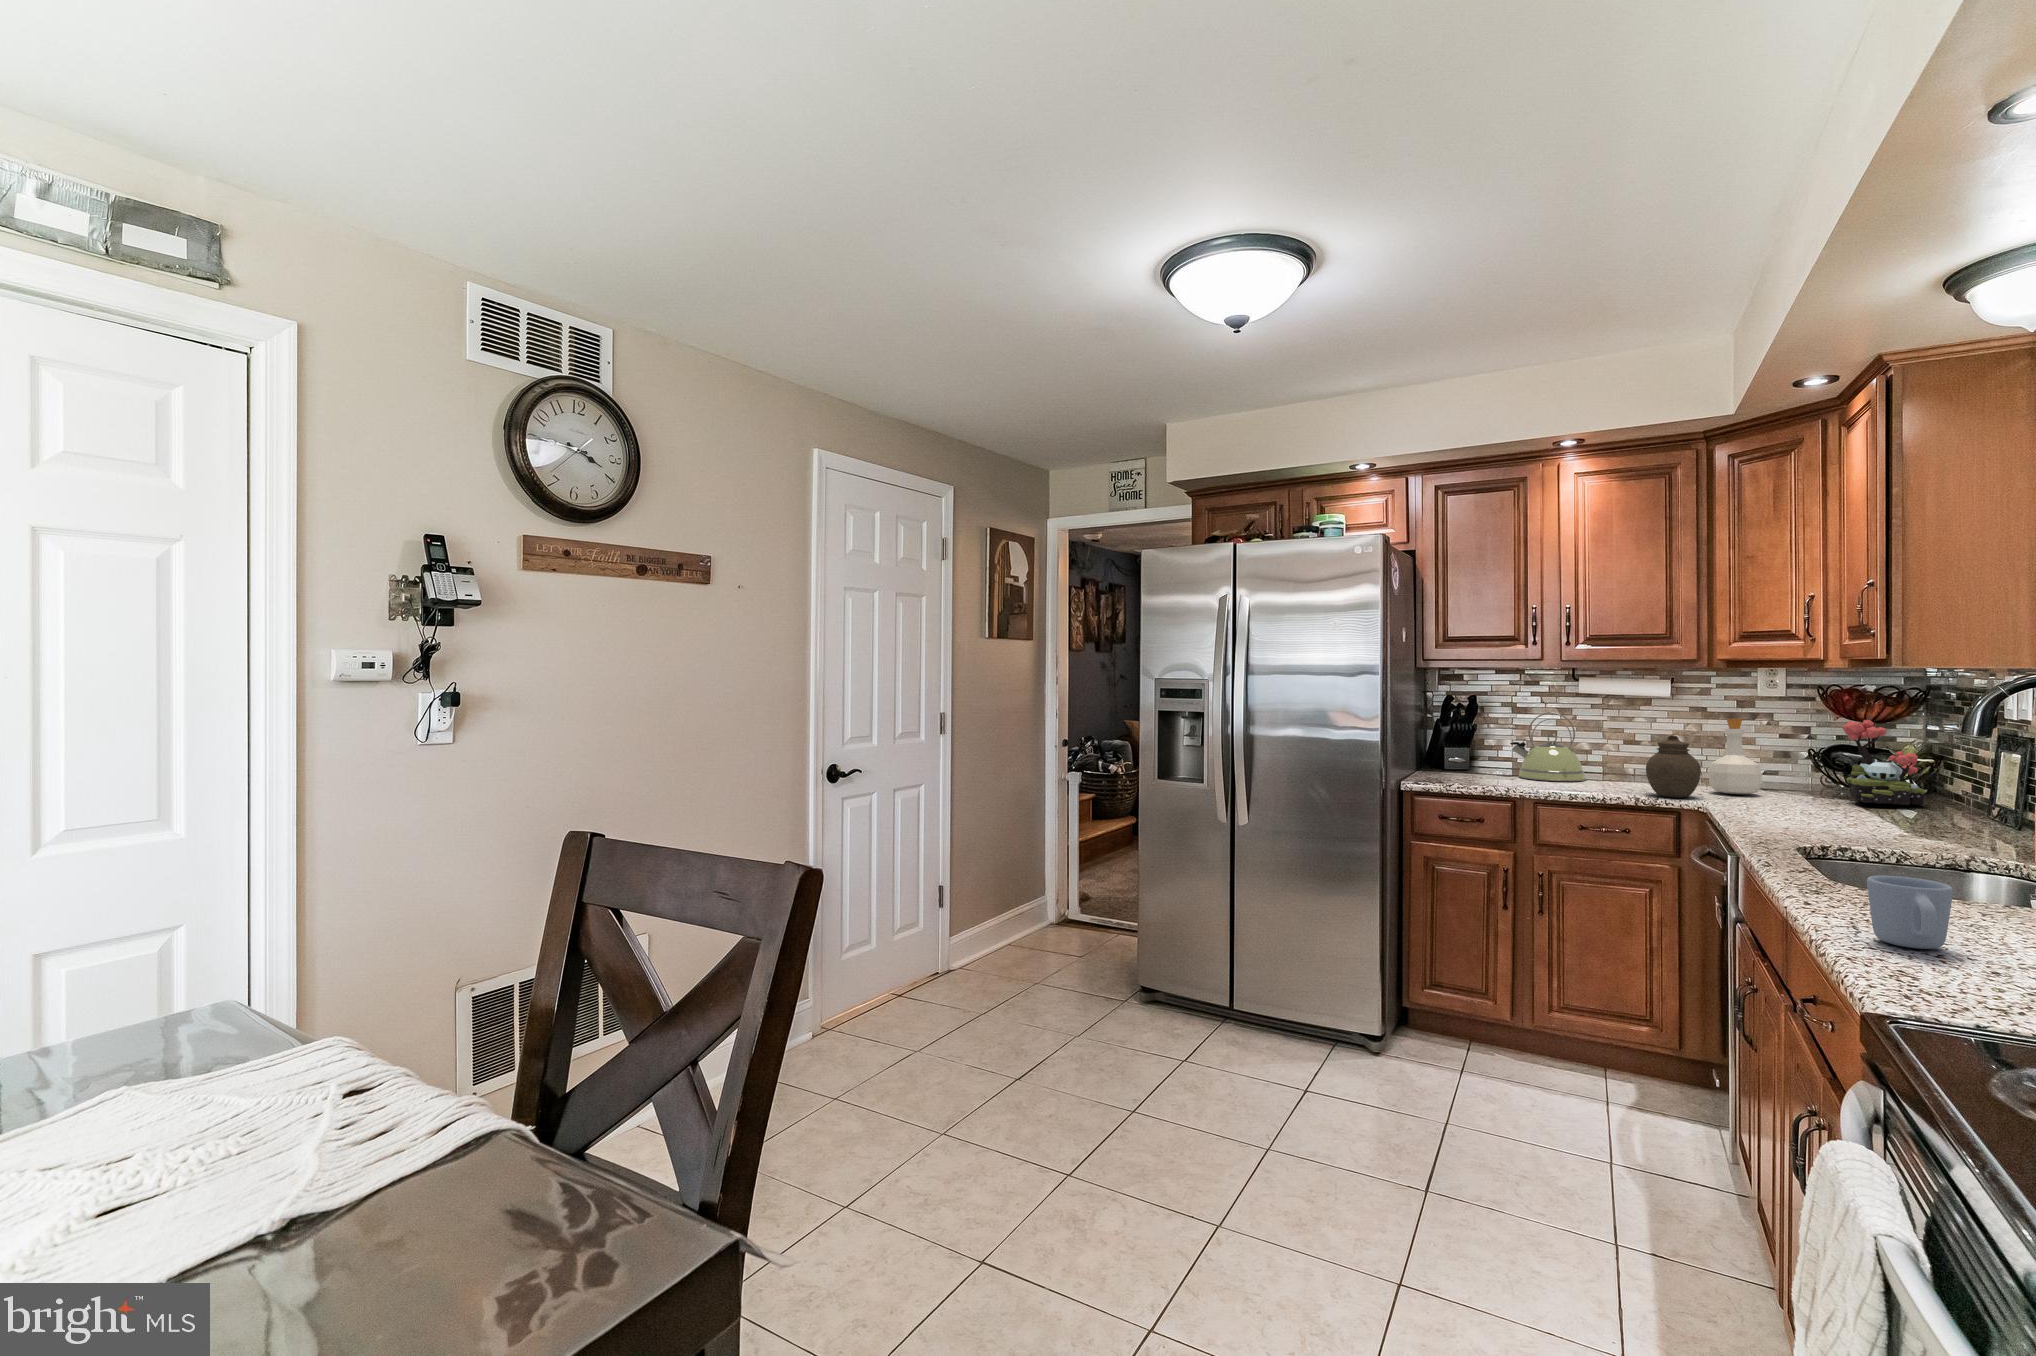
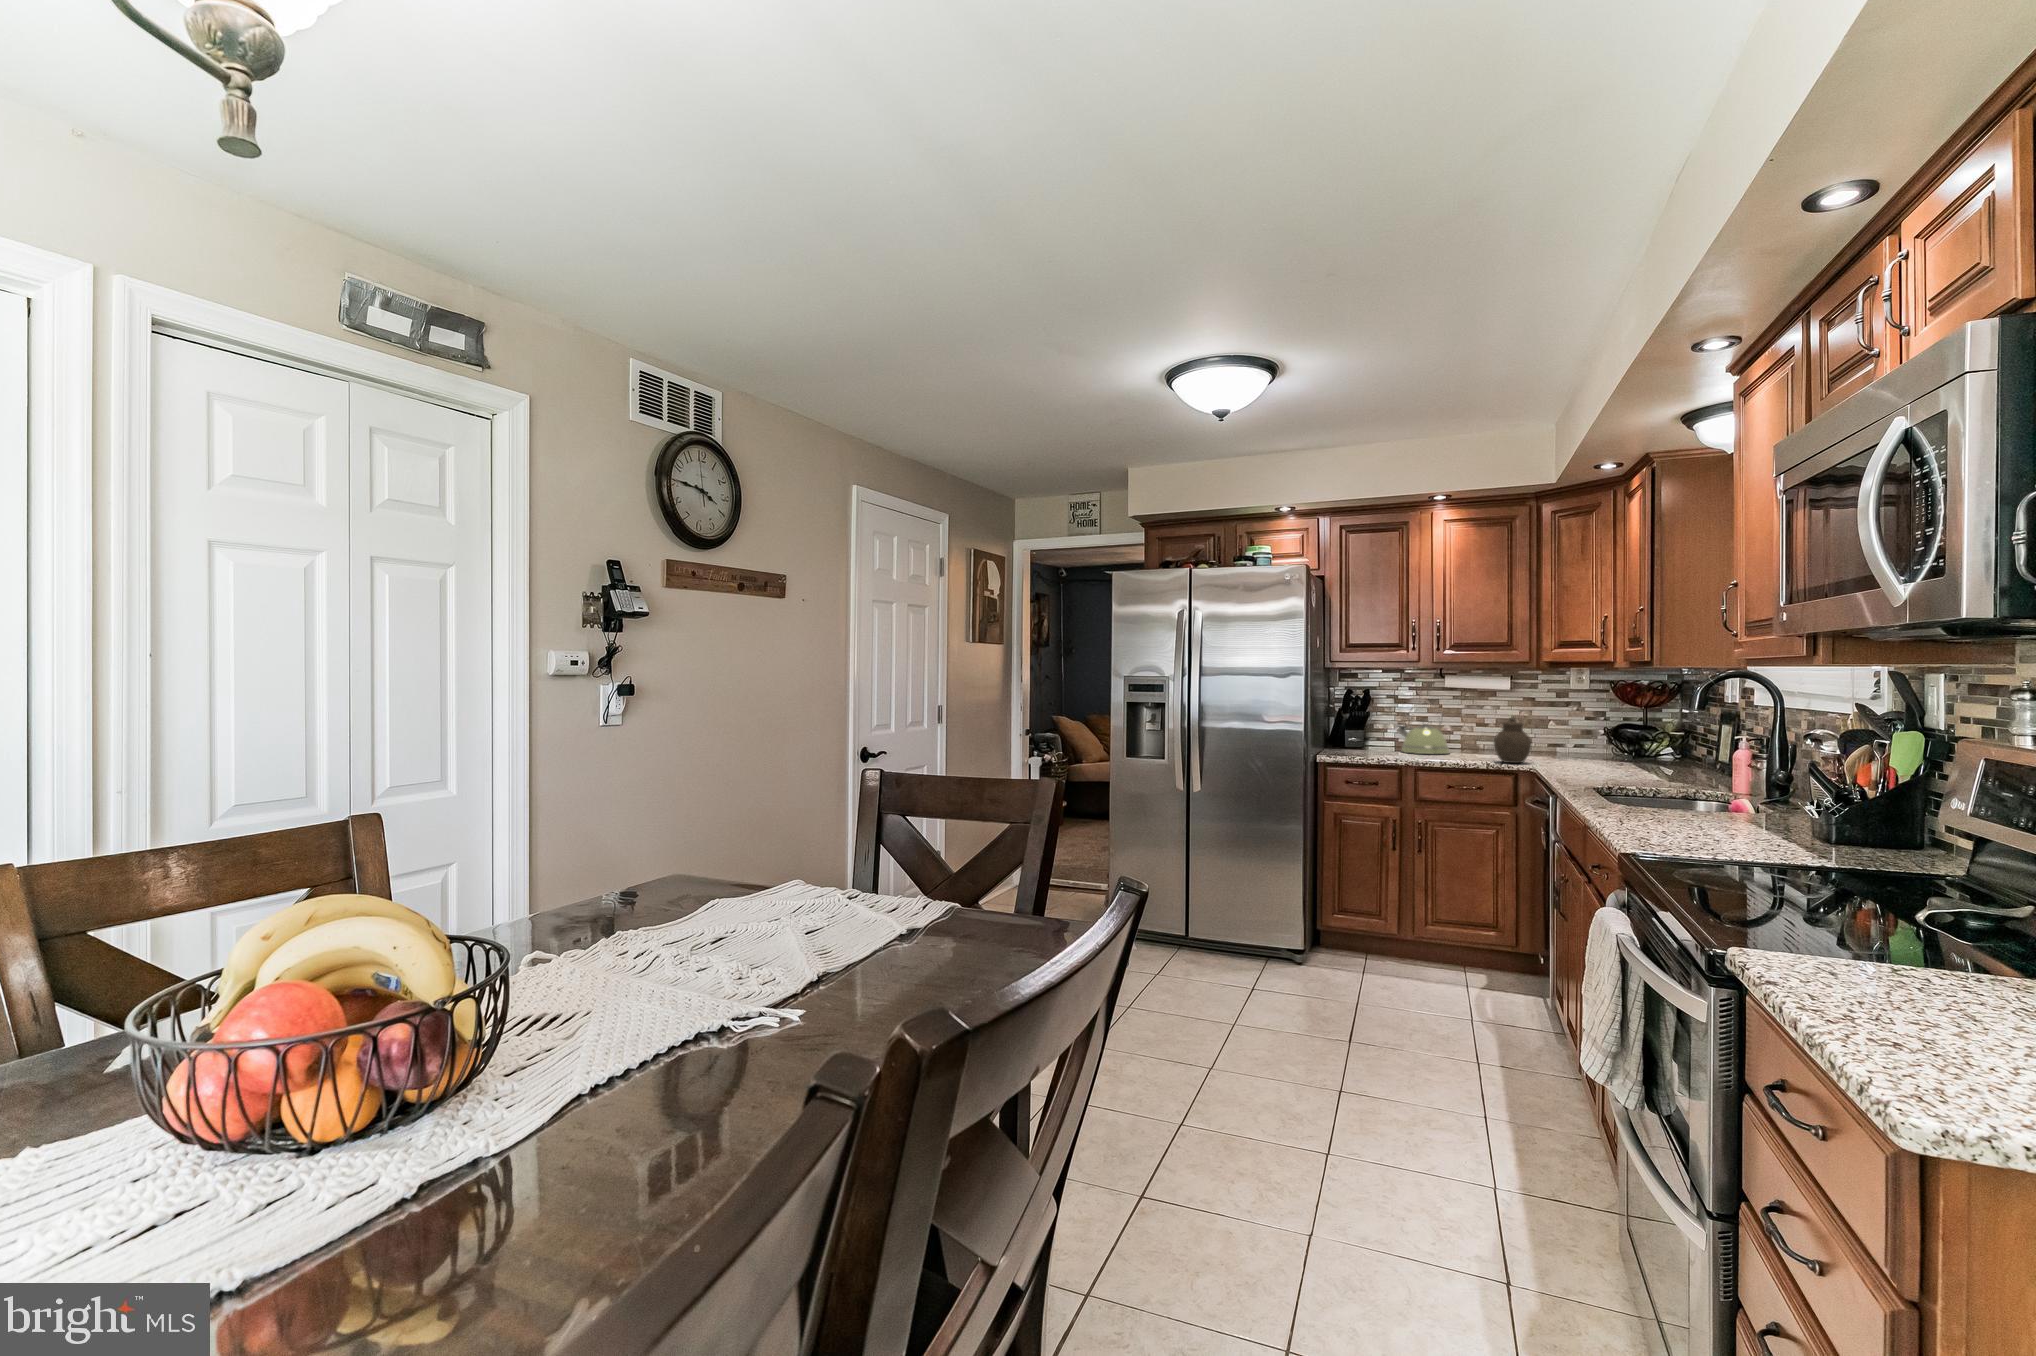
bottle: present [1709,719,1762,794] -> none [1537,705,1572,761]
plant: present [1842,720,1926,805] -> none [1625,705,1678,765]
mug: present [1867,876,1953,949] -> none [1629,793,1675,835]

